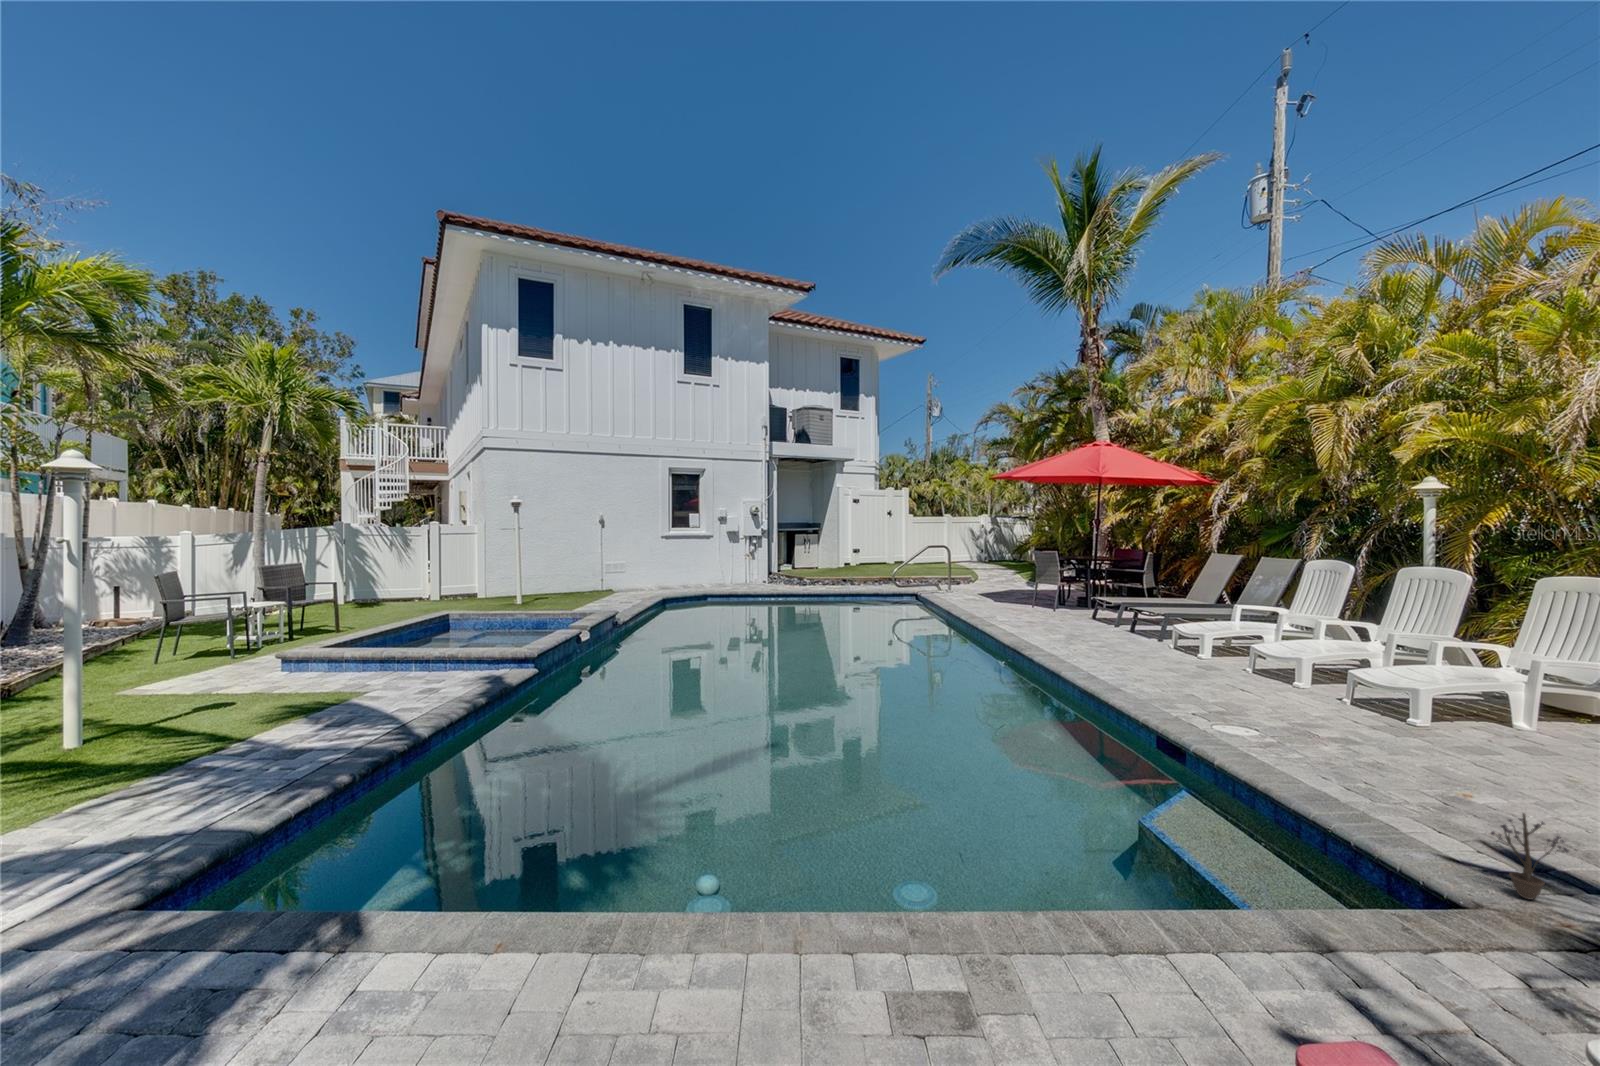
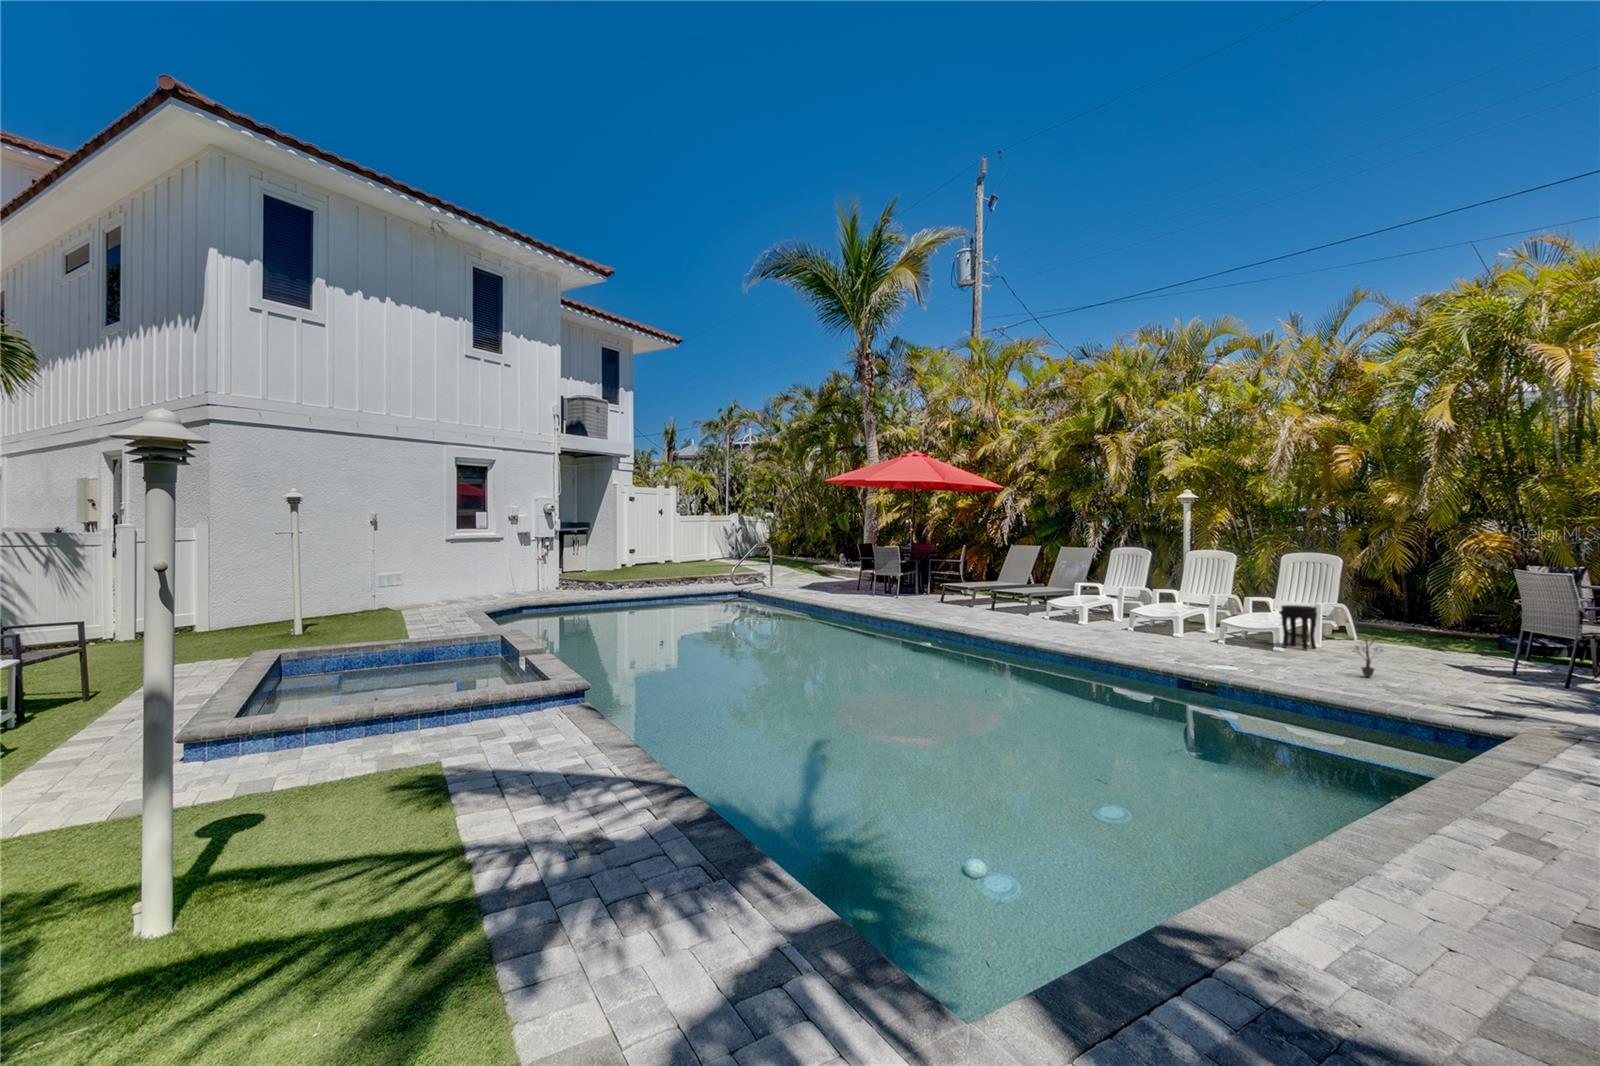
side table: none [1481,708,1566,803] -> present [1281,605,1317,650]

